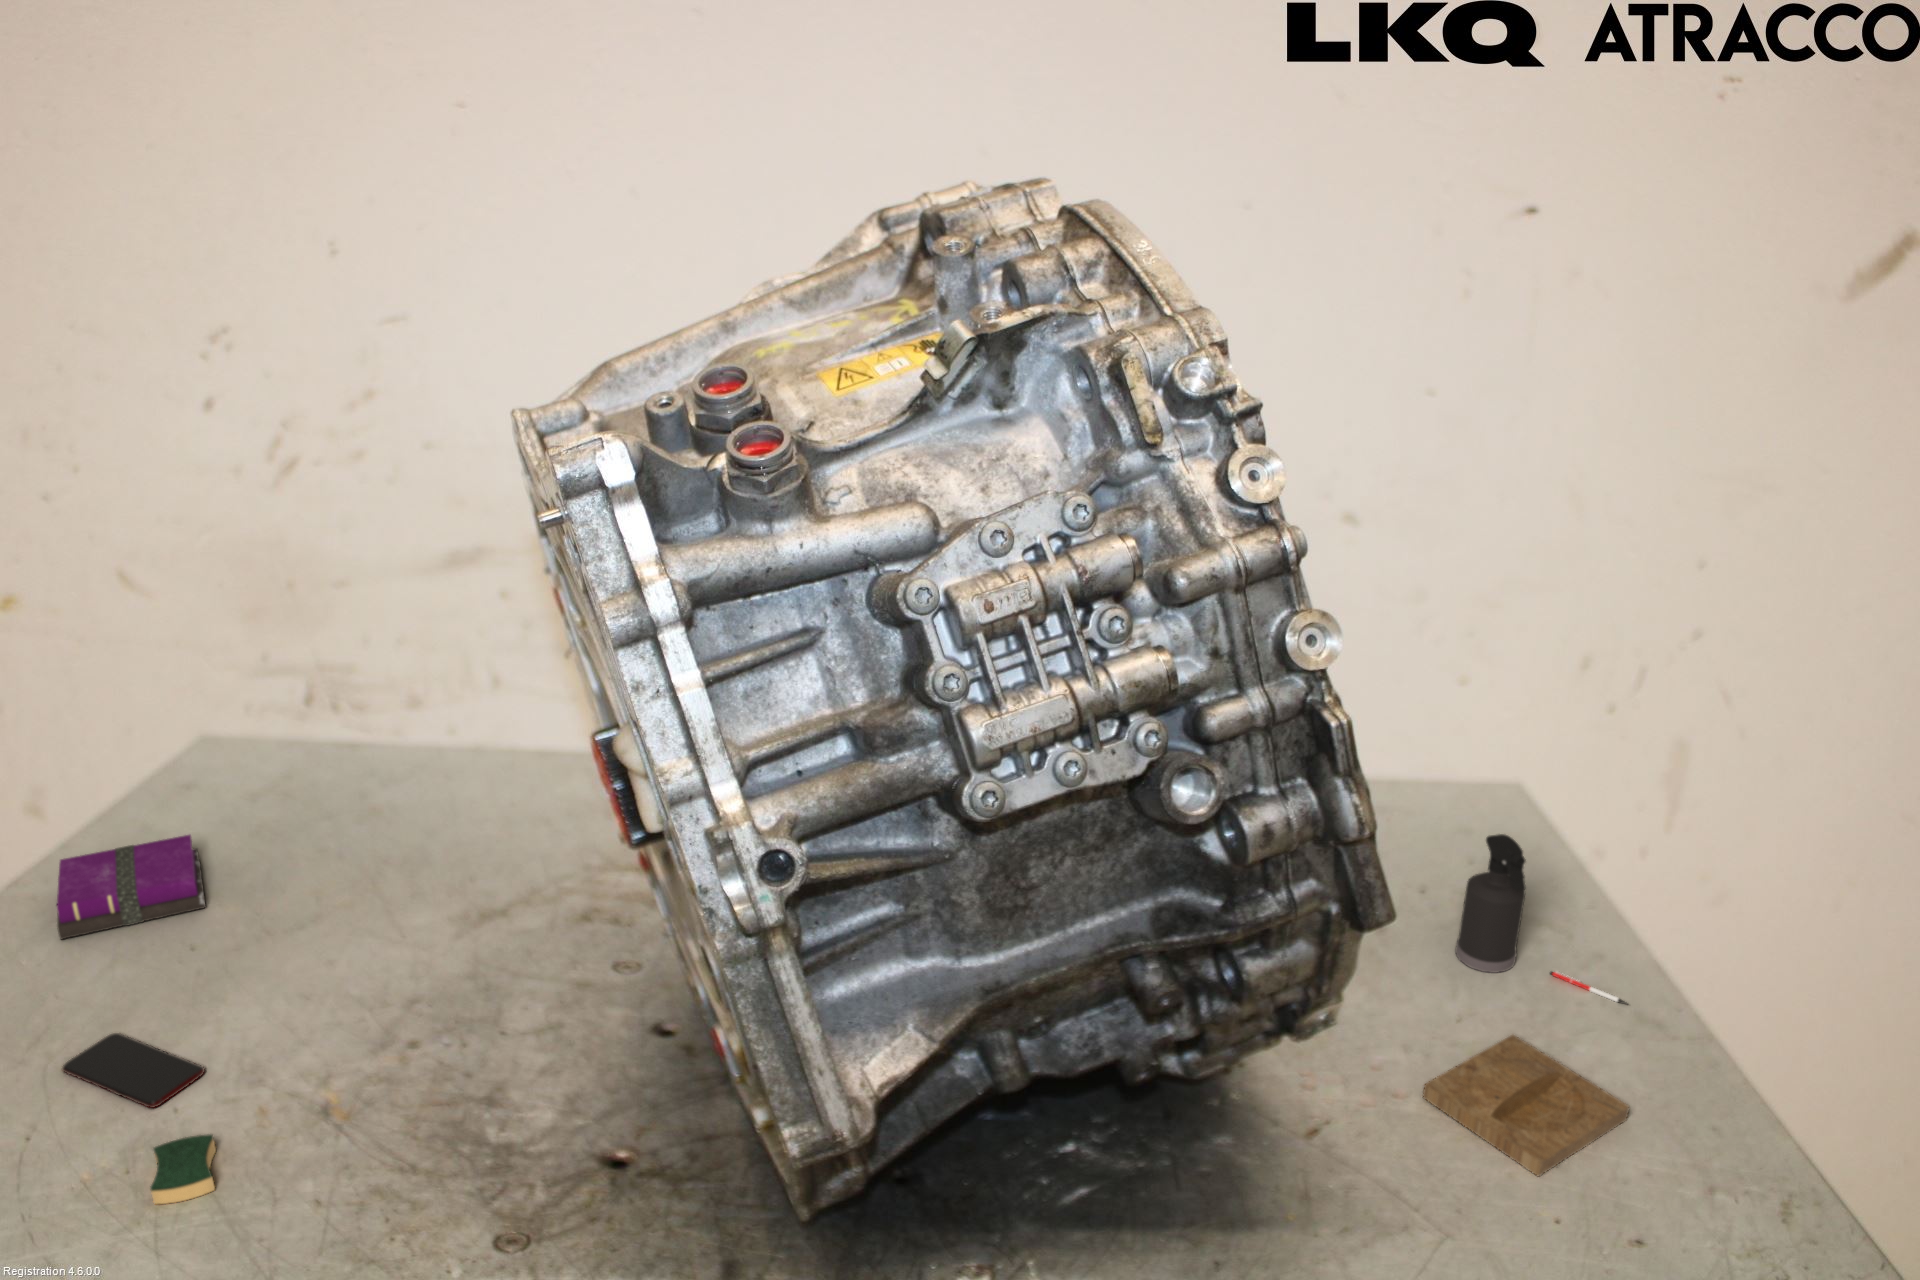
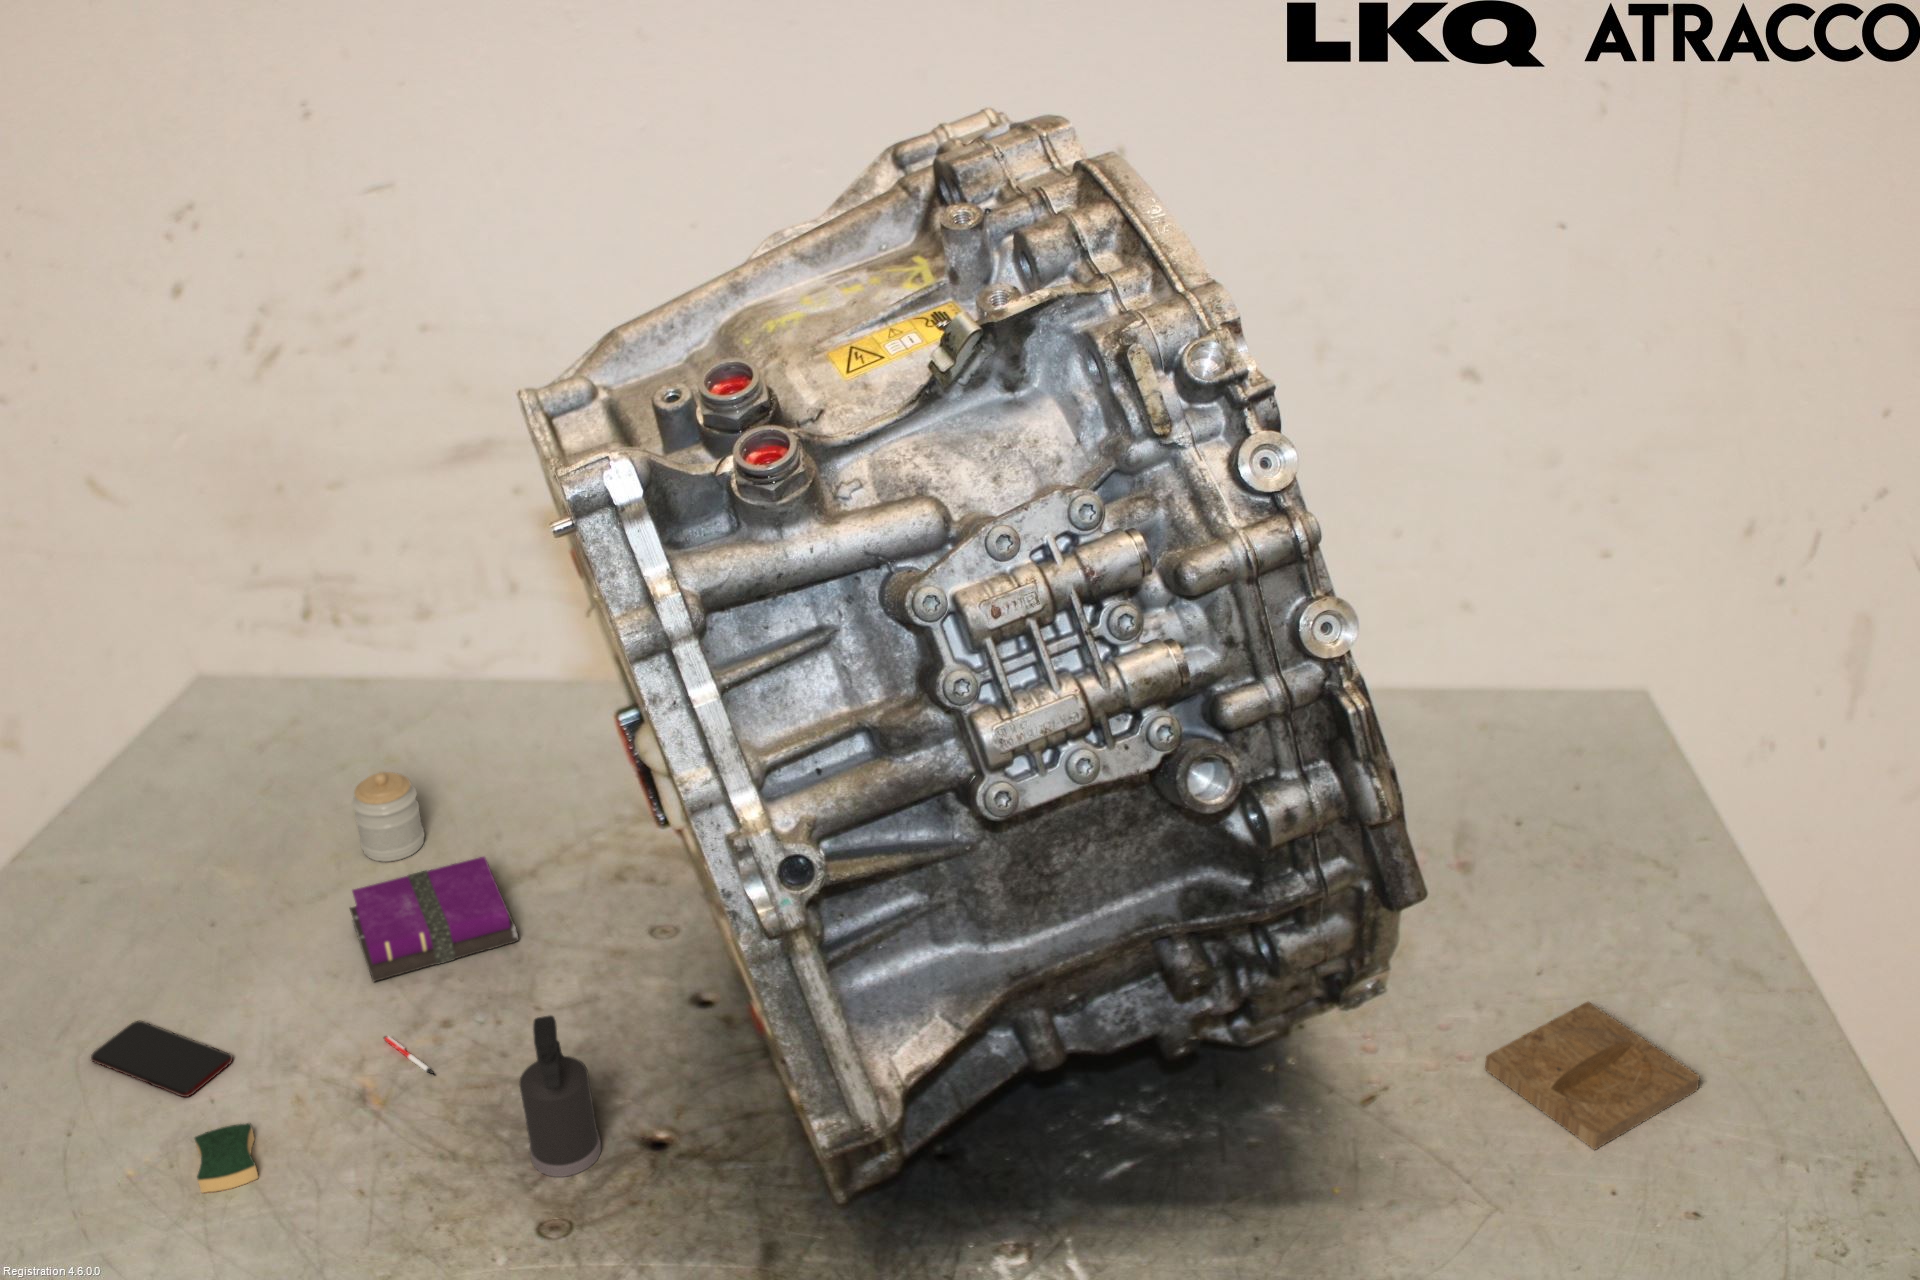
jar: none [347,806,415,890] -> present [352,772,425,861]
spray bottle: present [1455,834,1526,973] -> present [519,1015,601,1177]
notebook: present [57,835,206,939] -> present [350,857,518,981]
pen: present [1550,972,1626,1004] -> present [384,1037,433,1074]

